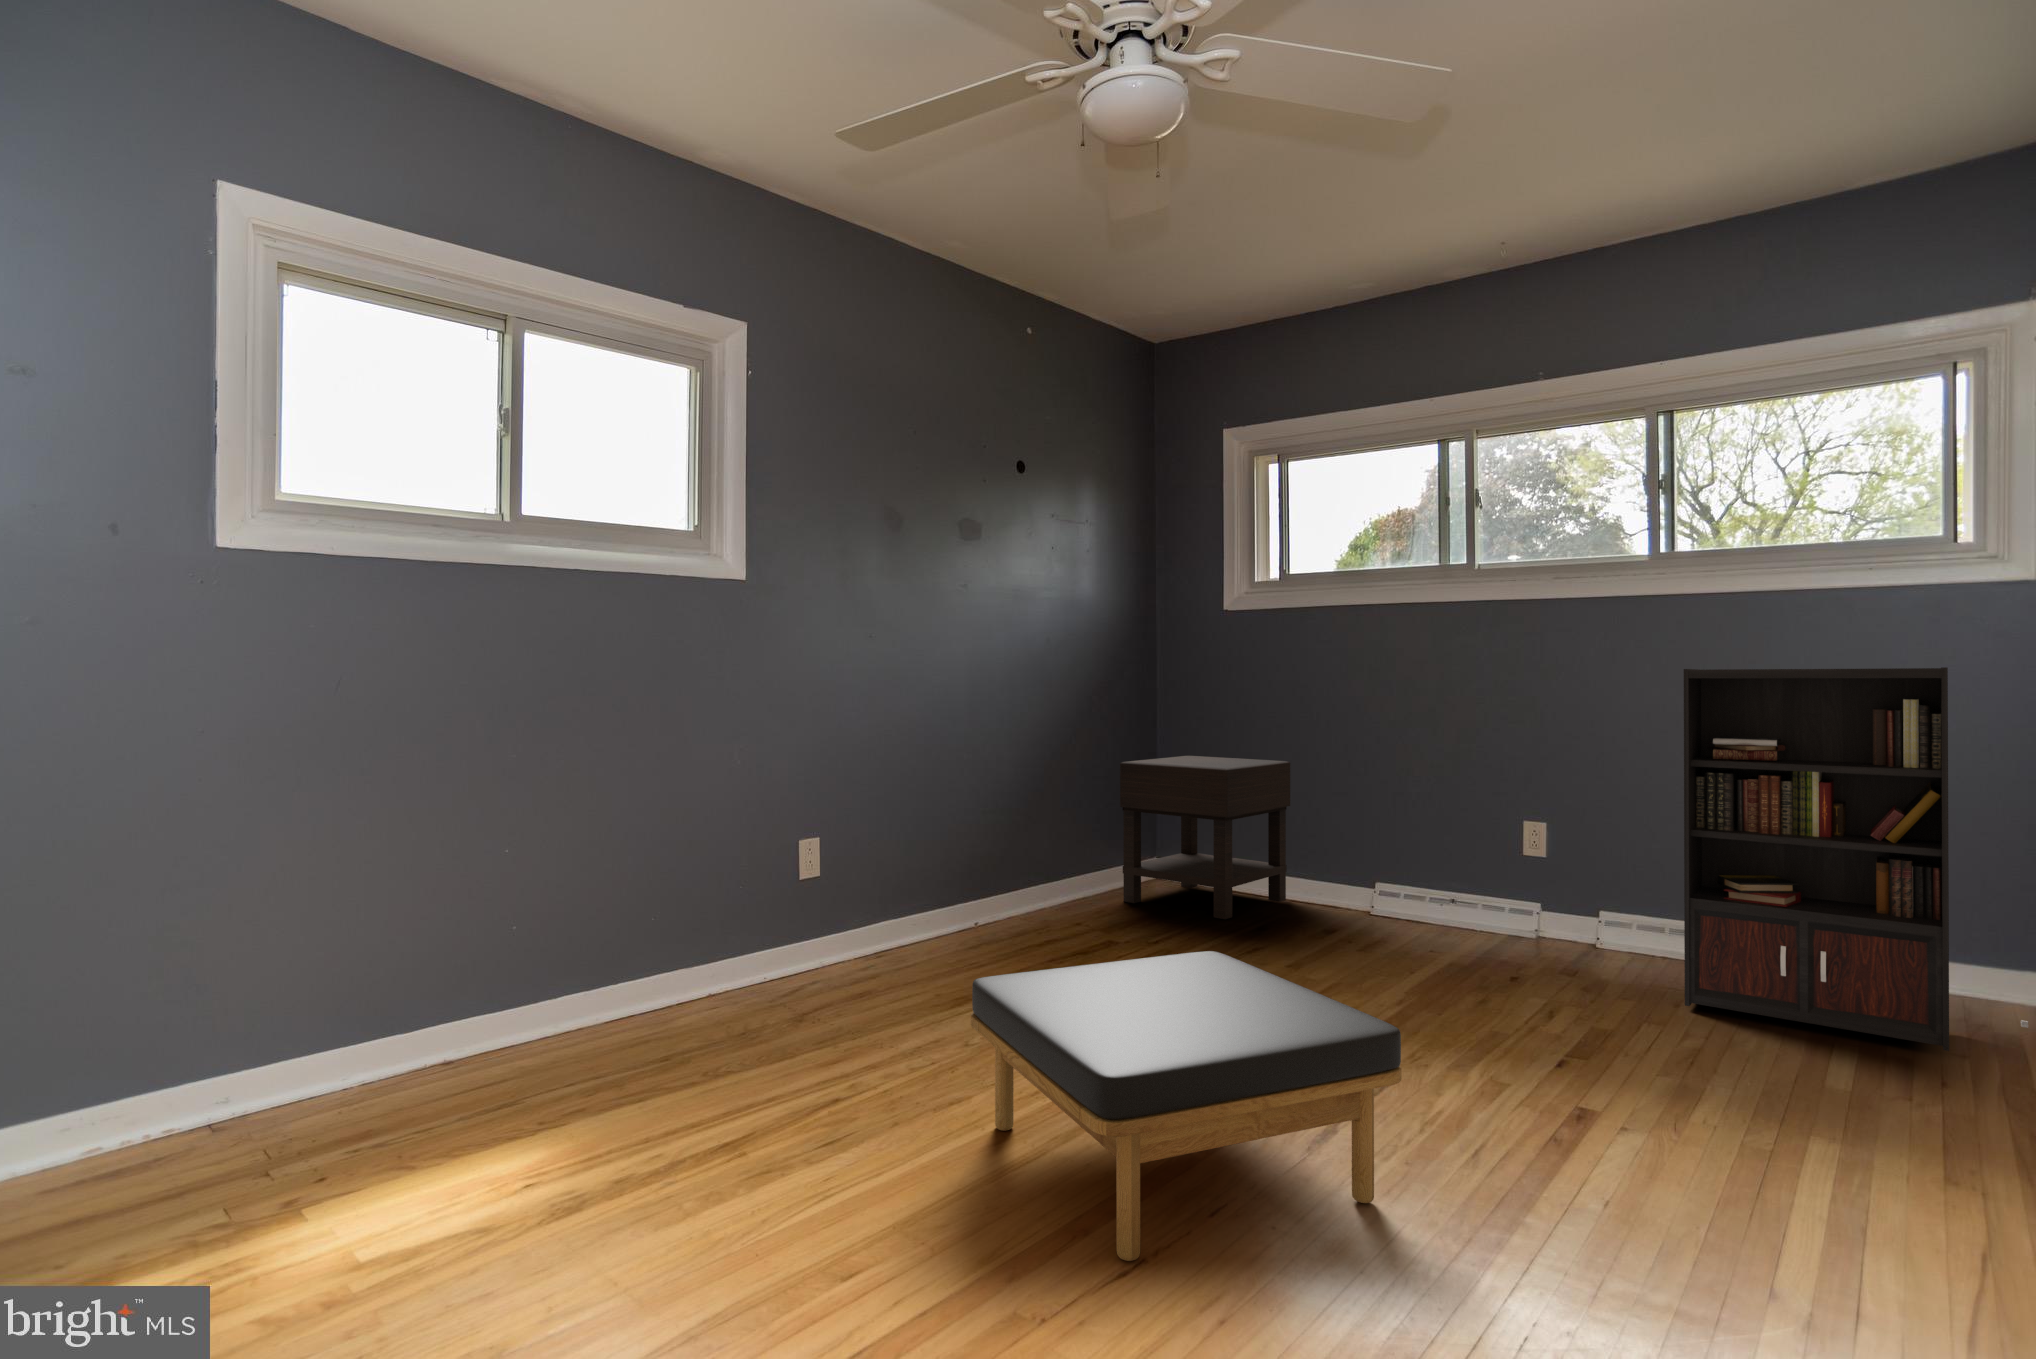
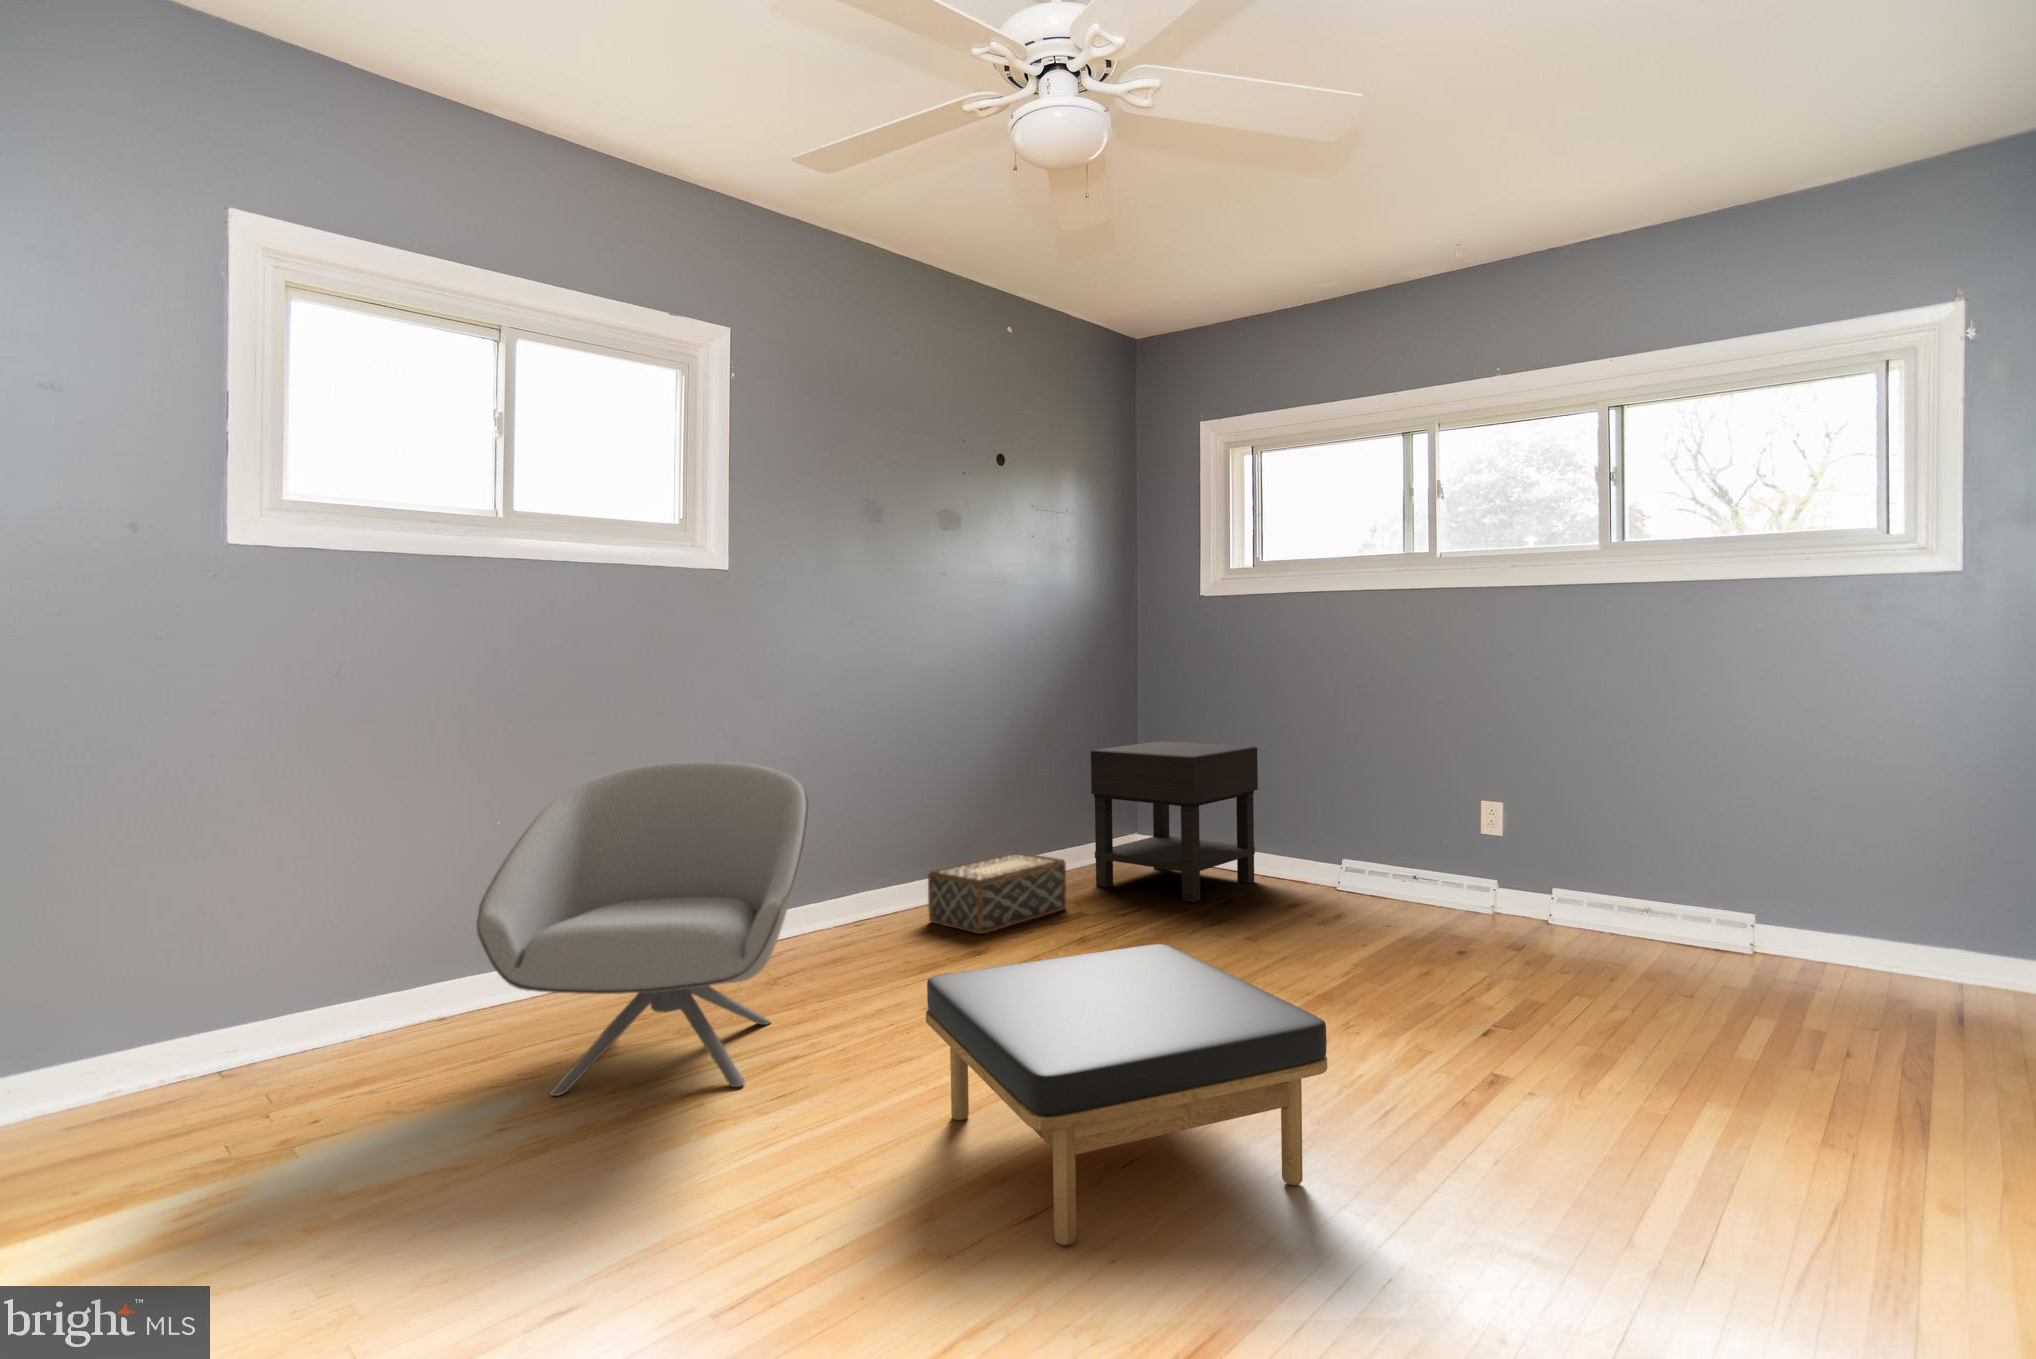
bookcase: present [1684,667,2028,1051] -> none [1624,656,1951,1025]
armchair: none [503,758,844,1099] -> present [476,762,809,1096]
woven basket: none [955,864,1095,946] -> present [928,852,1066,934]

